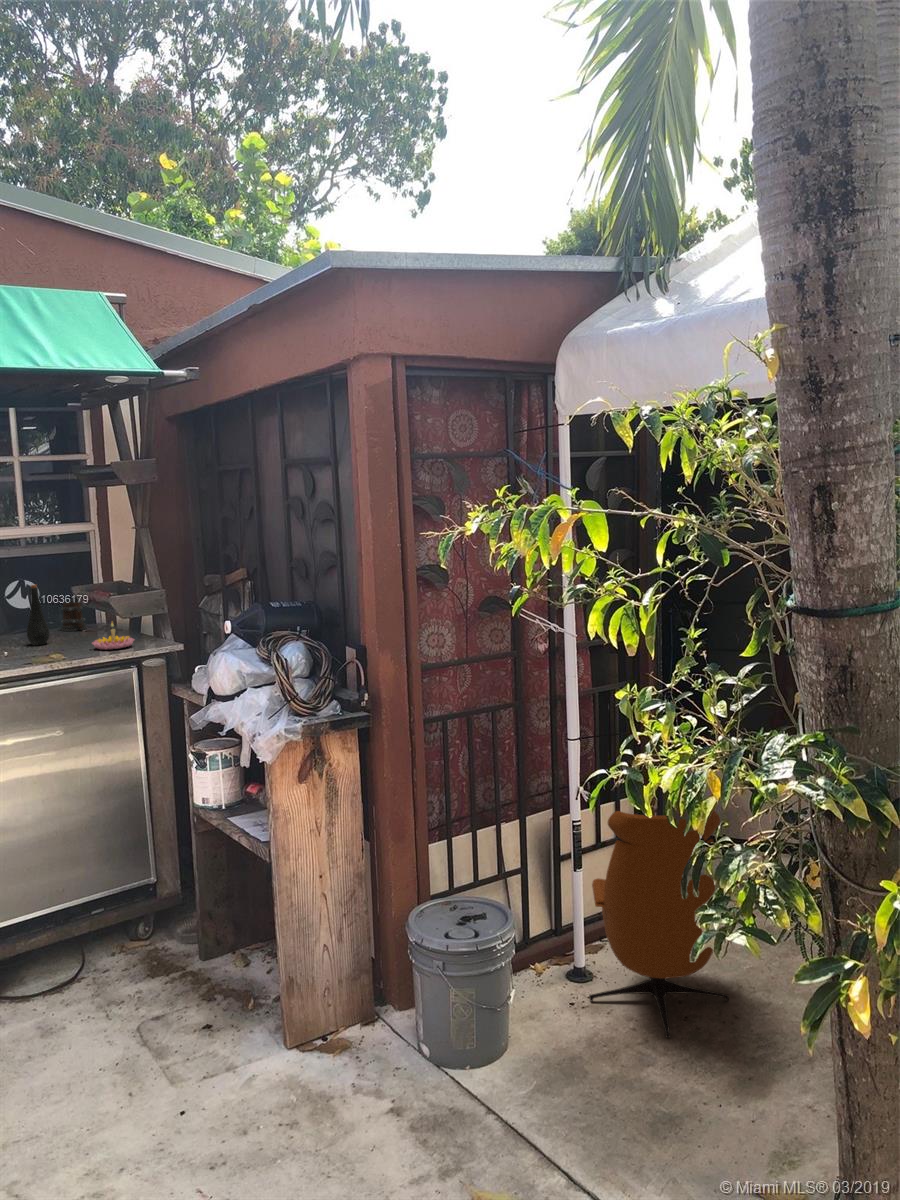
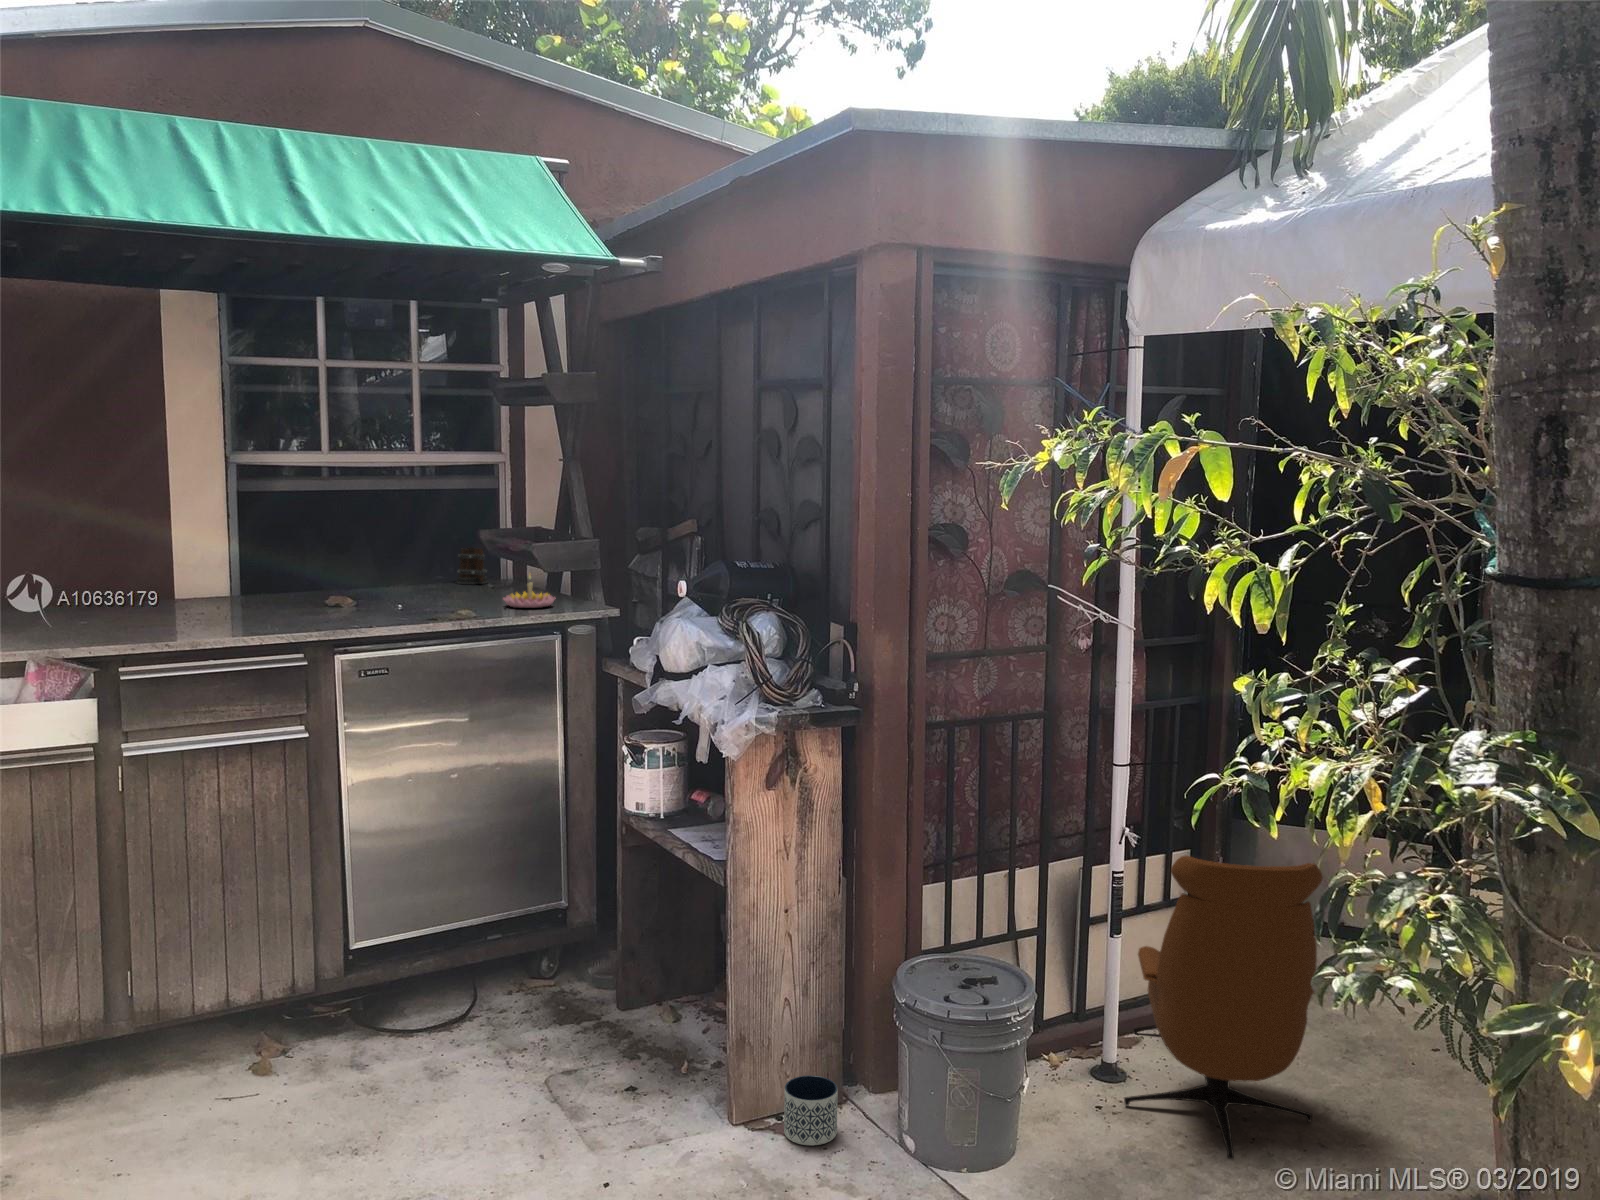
bottle: present [27,585,49,645] -> none [420,521,448,598]
planter: none [325,1003,368,1059] -> present [784,1075,838,1146]

